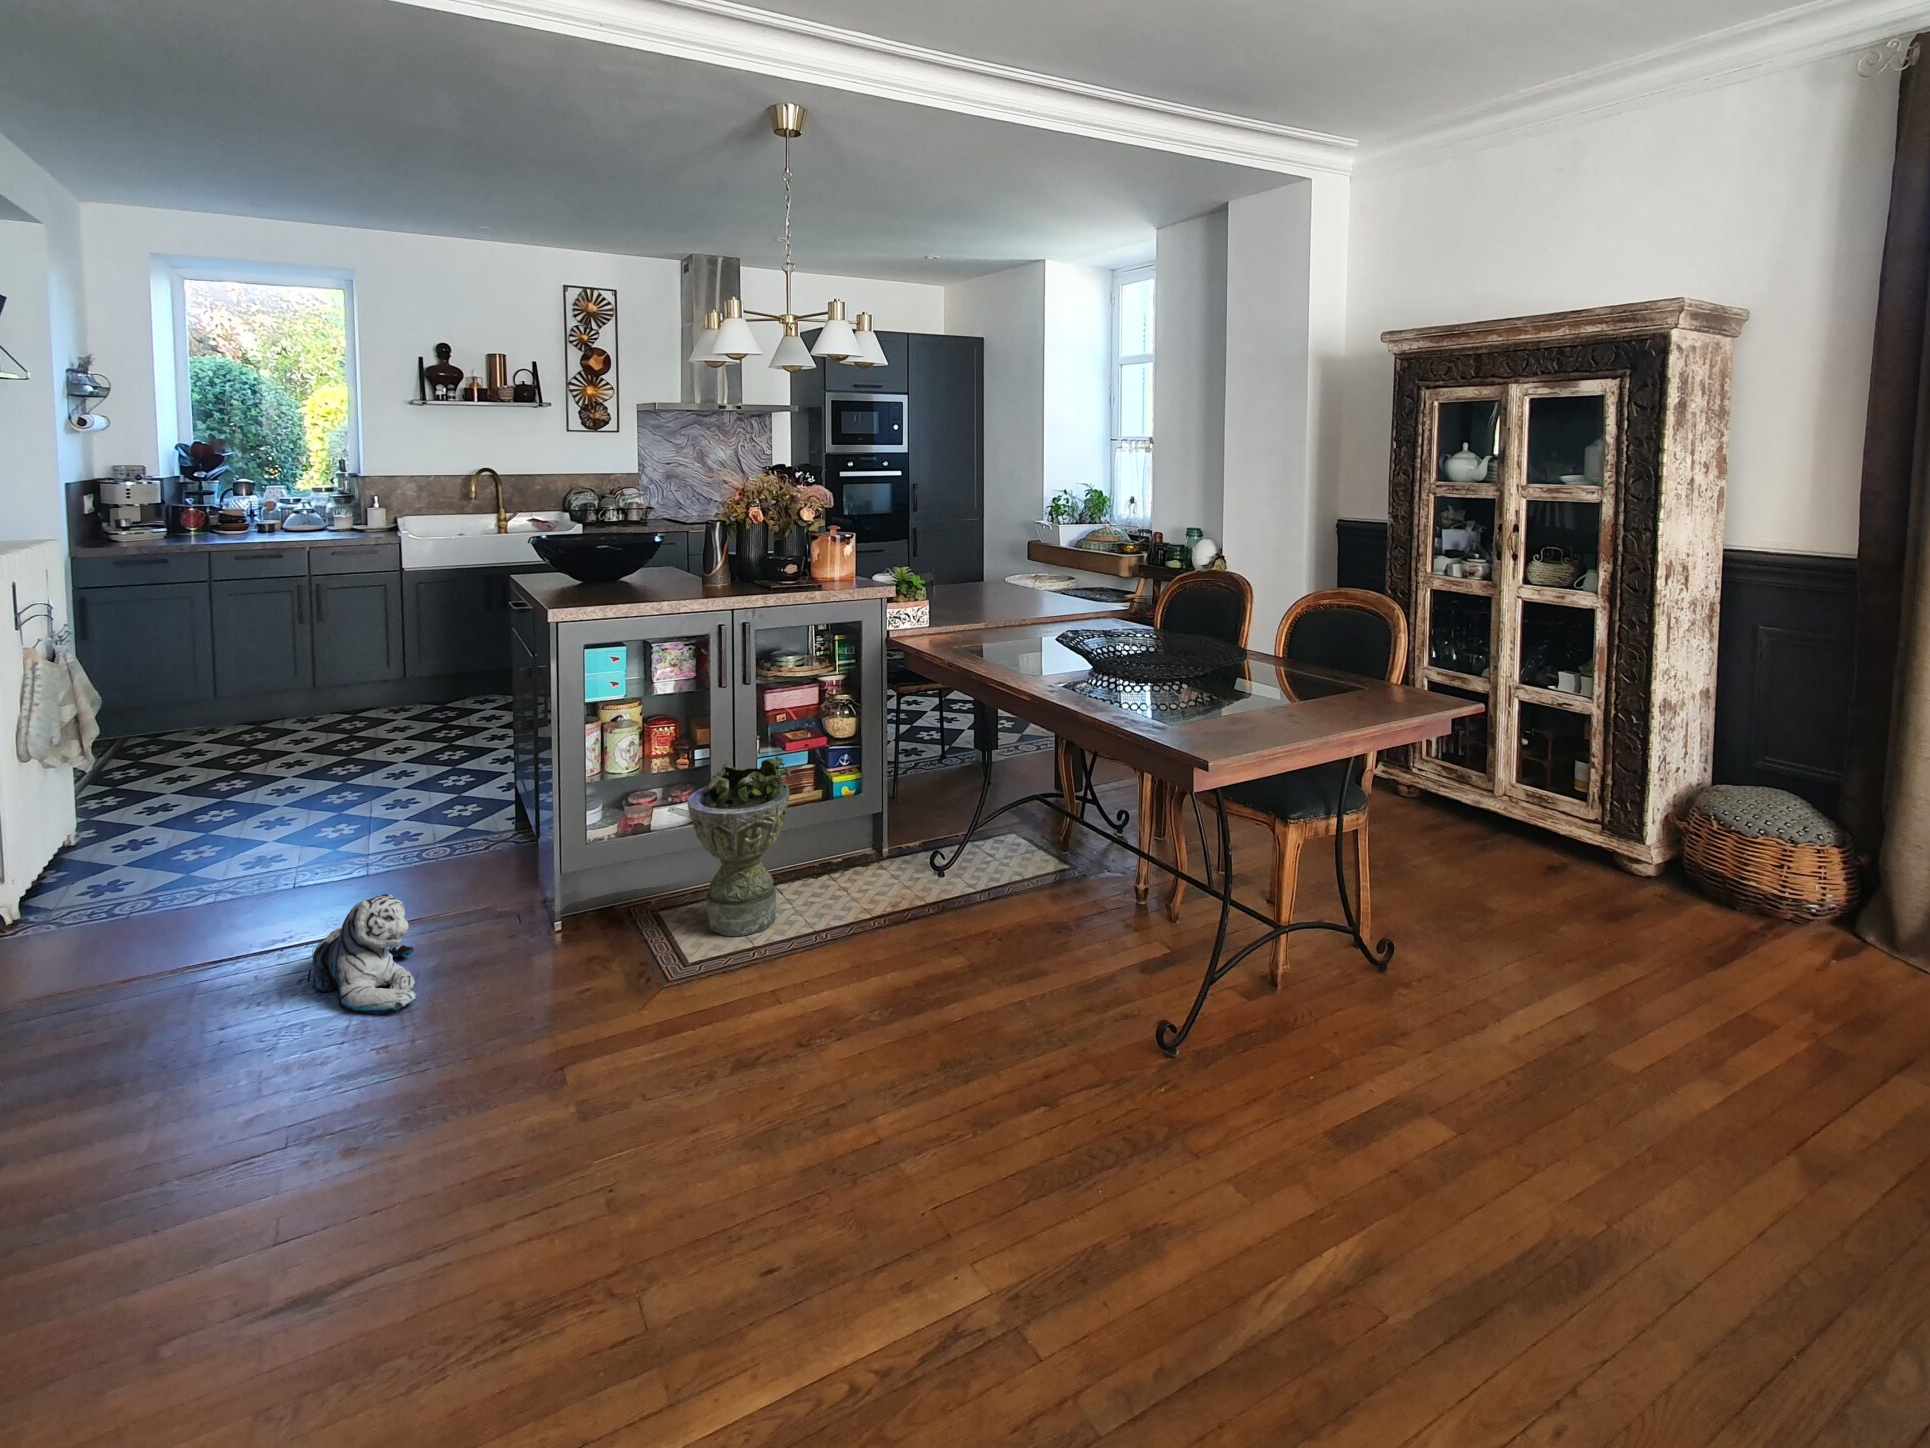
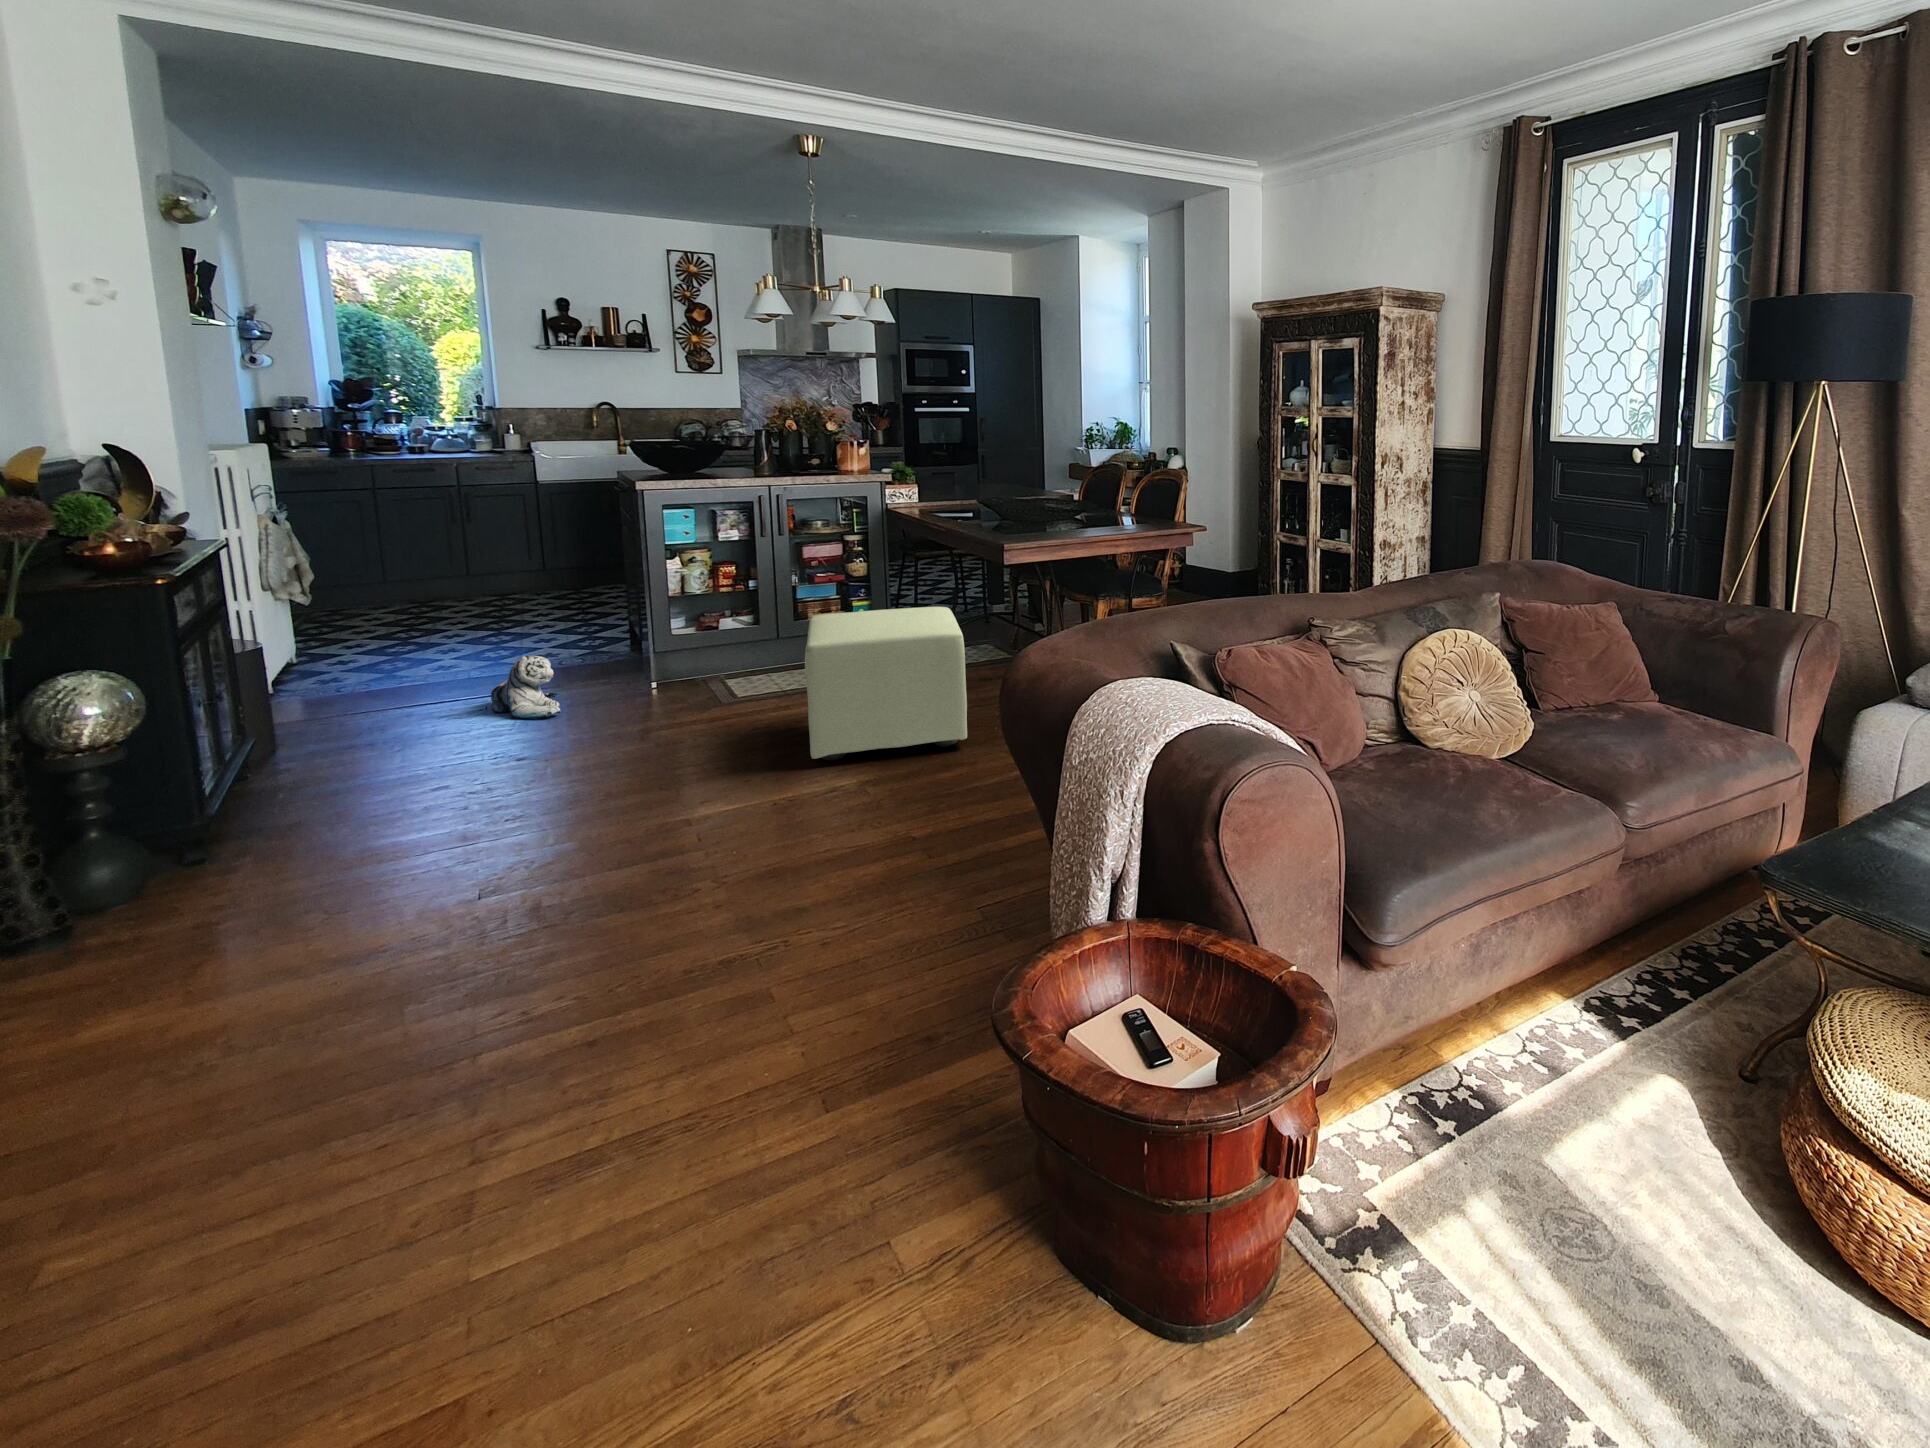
planter: present [688,756,791,936] -> none [740,578,810,687]
ottoman: none [831,840,1142,1203] -> present [805,607,967,760]

